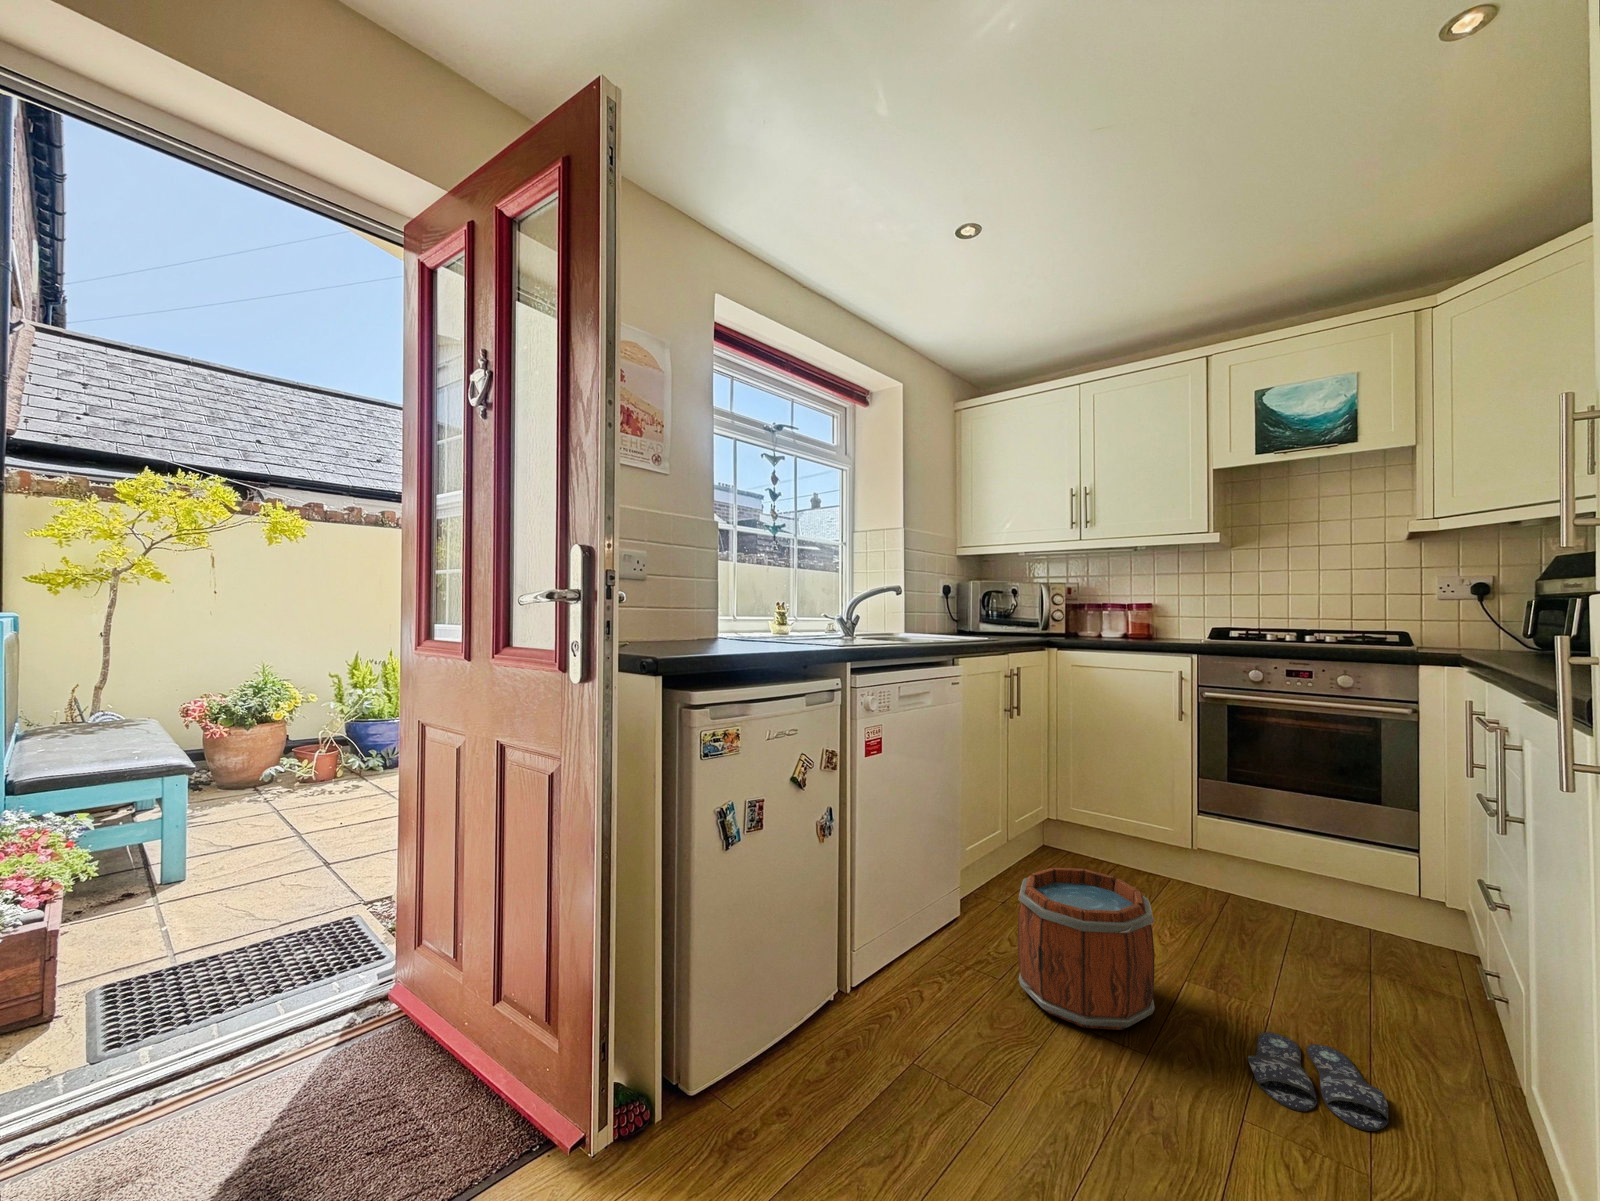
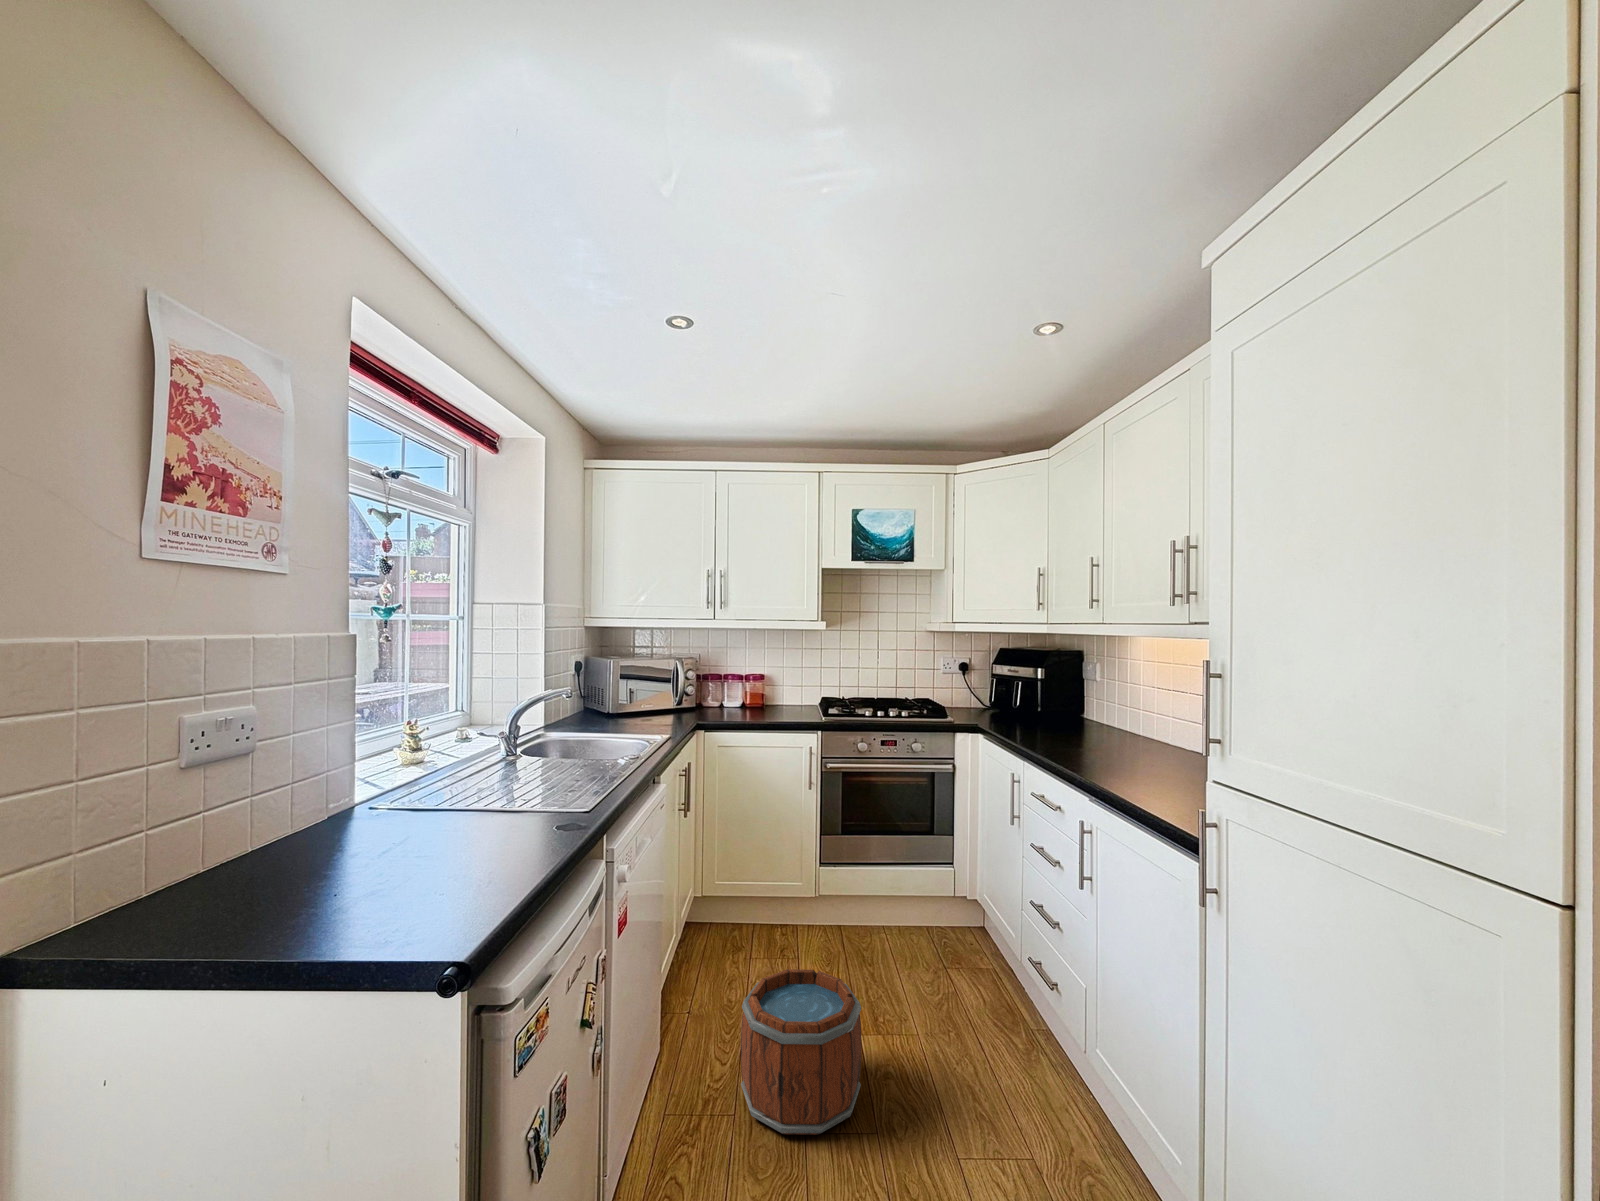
slippers: present [1248,1032,1389,1131] -> none [925,1059,1019,1133]

